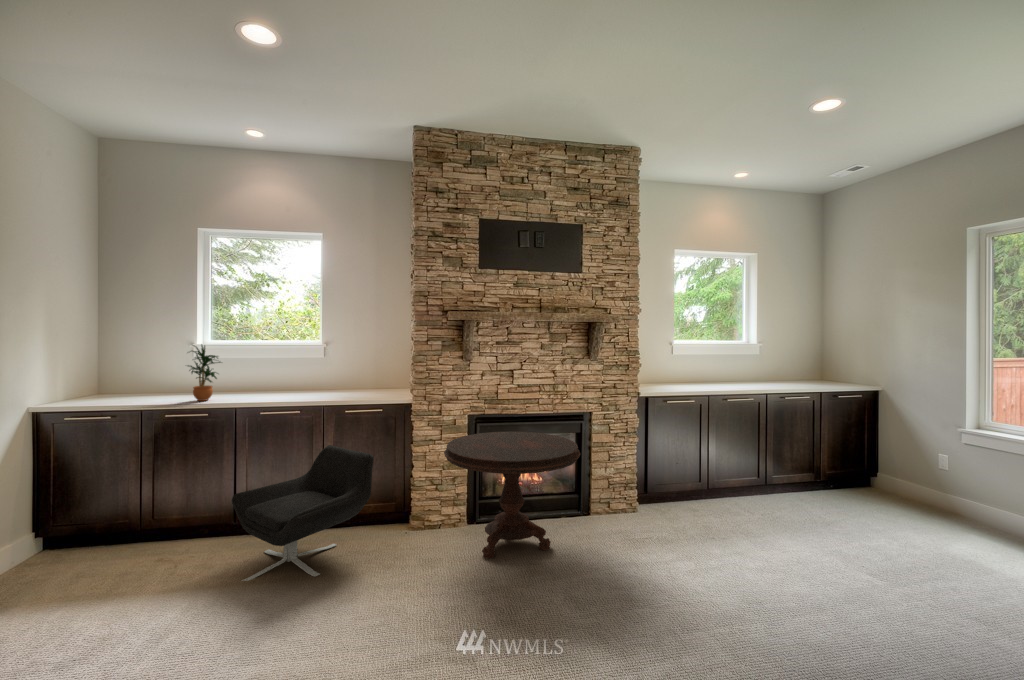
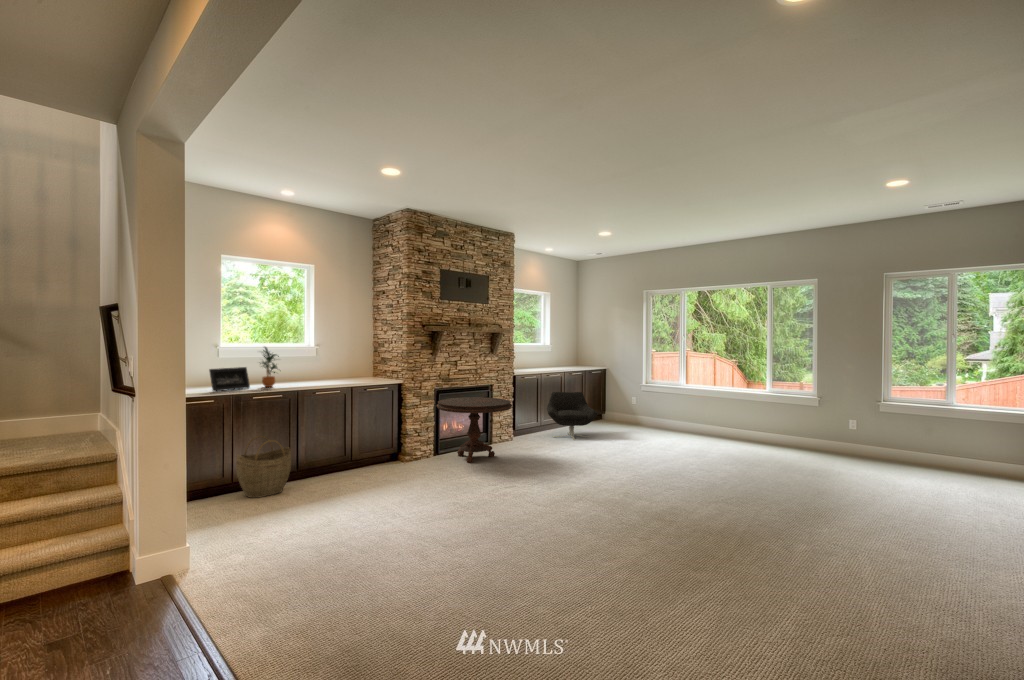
picture frame: none [107,372,175,405] -> present [209,367,250,391]
lounge chair: present [232,445,374,581] -> present [547,392,598,440]
woven basket: none [103,471,193,565] -> present [236,436,291,498]

